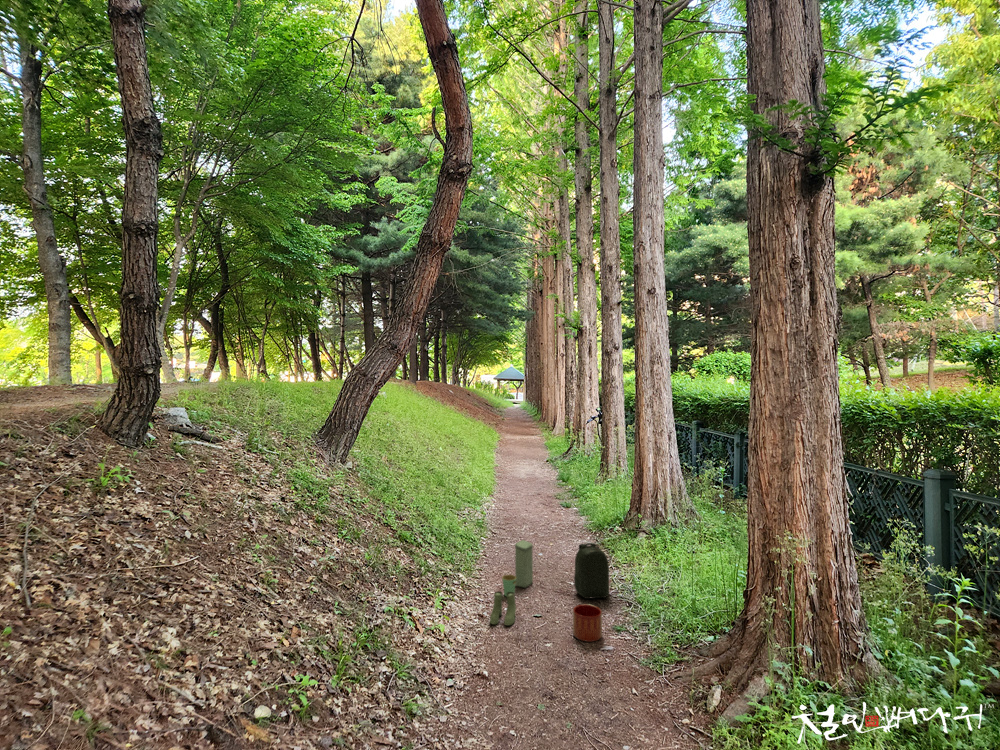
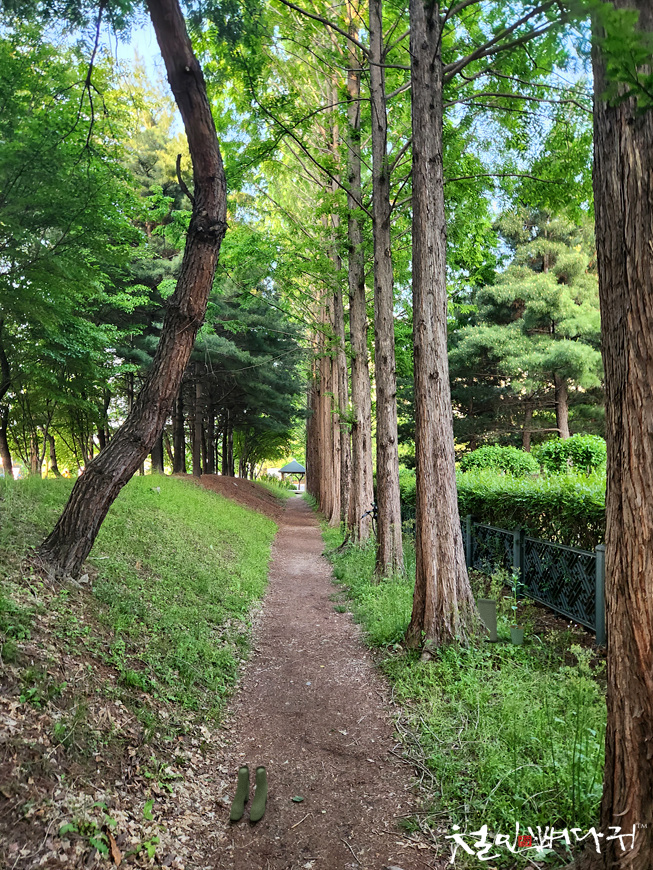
trash can: present [502,540,533,596] -> present [477,598,524,644]
backpack: present [574,543,609,599] -> none [347,682,391,761]
planter: present [573,604,602,642] -> none [343,784,383,848]

